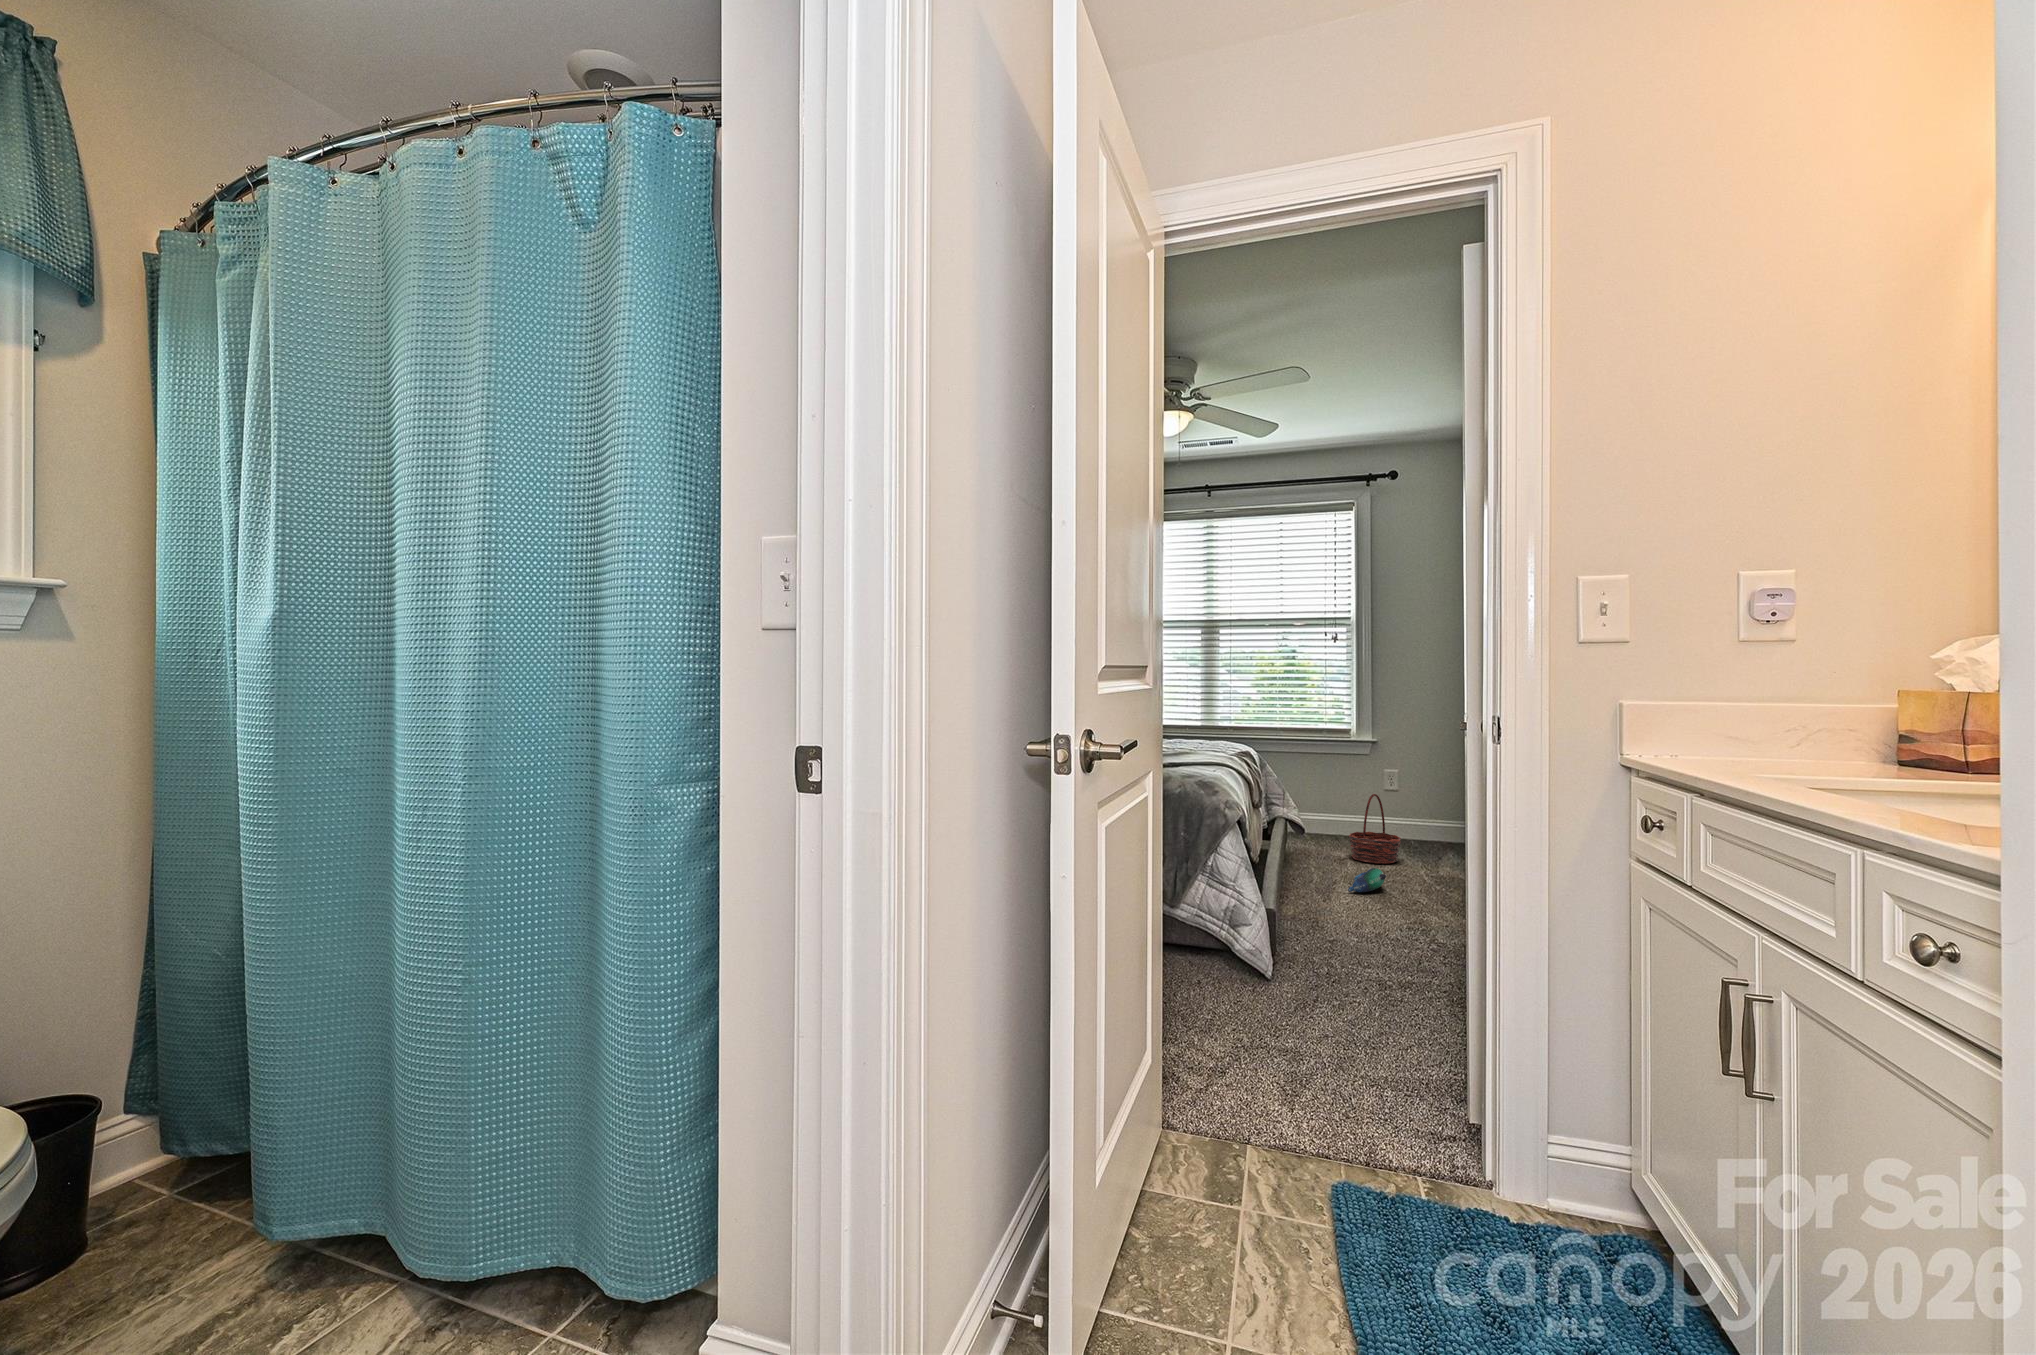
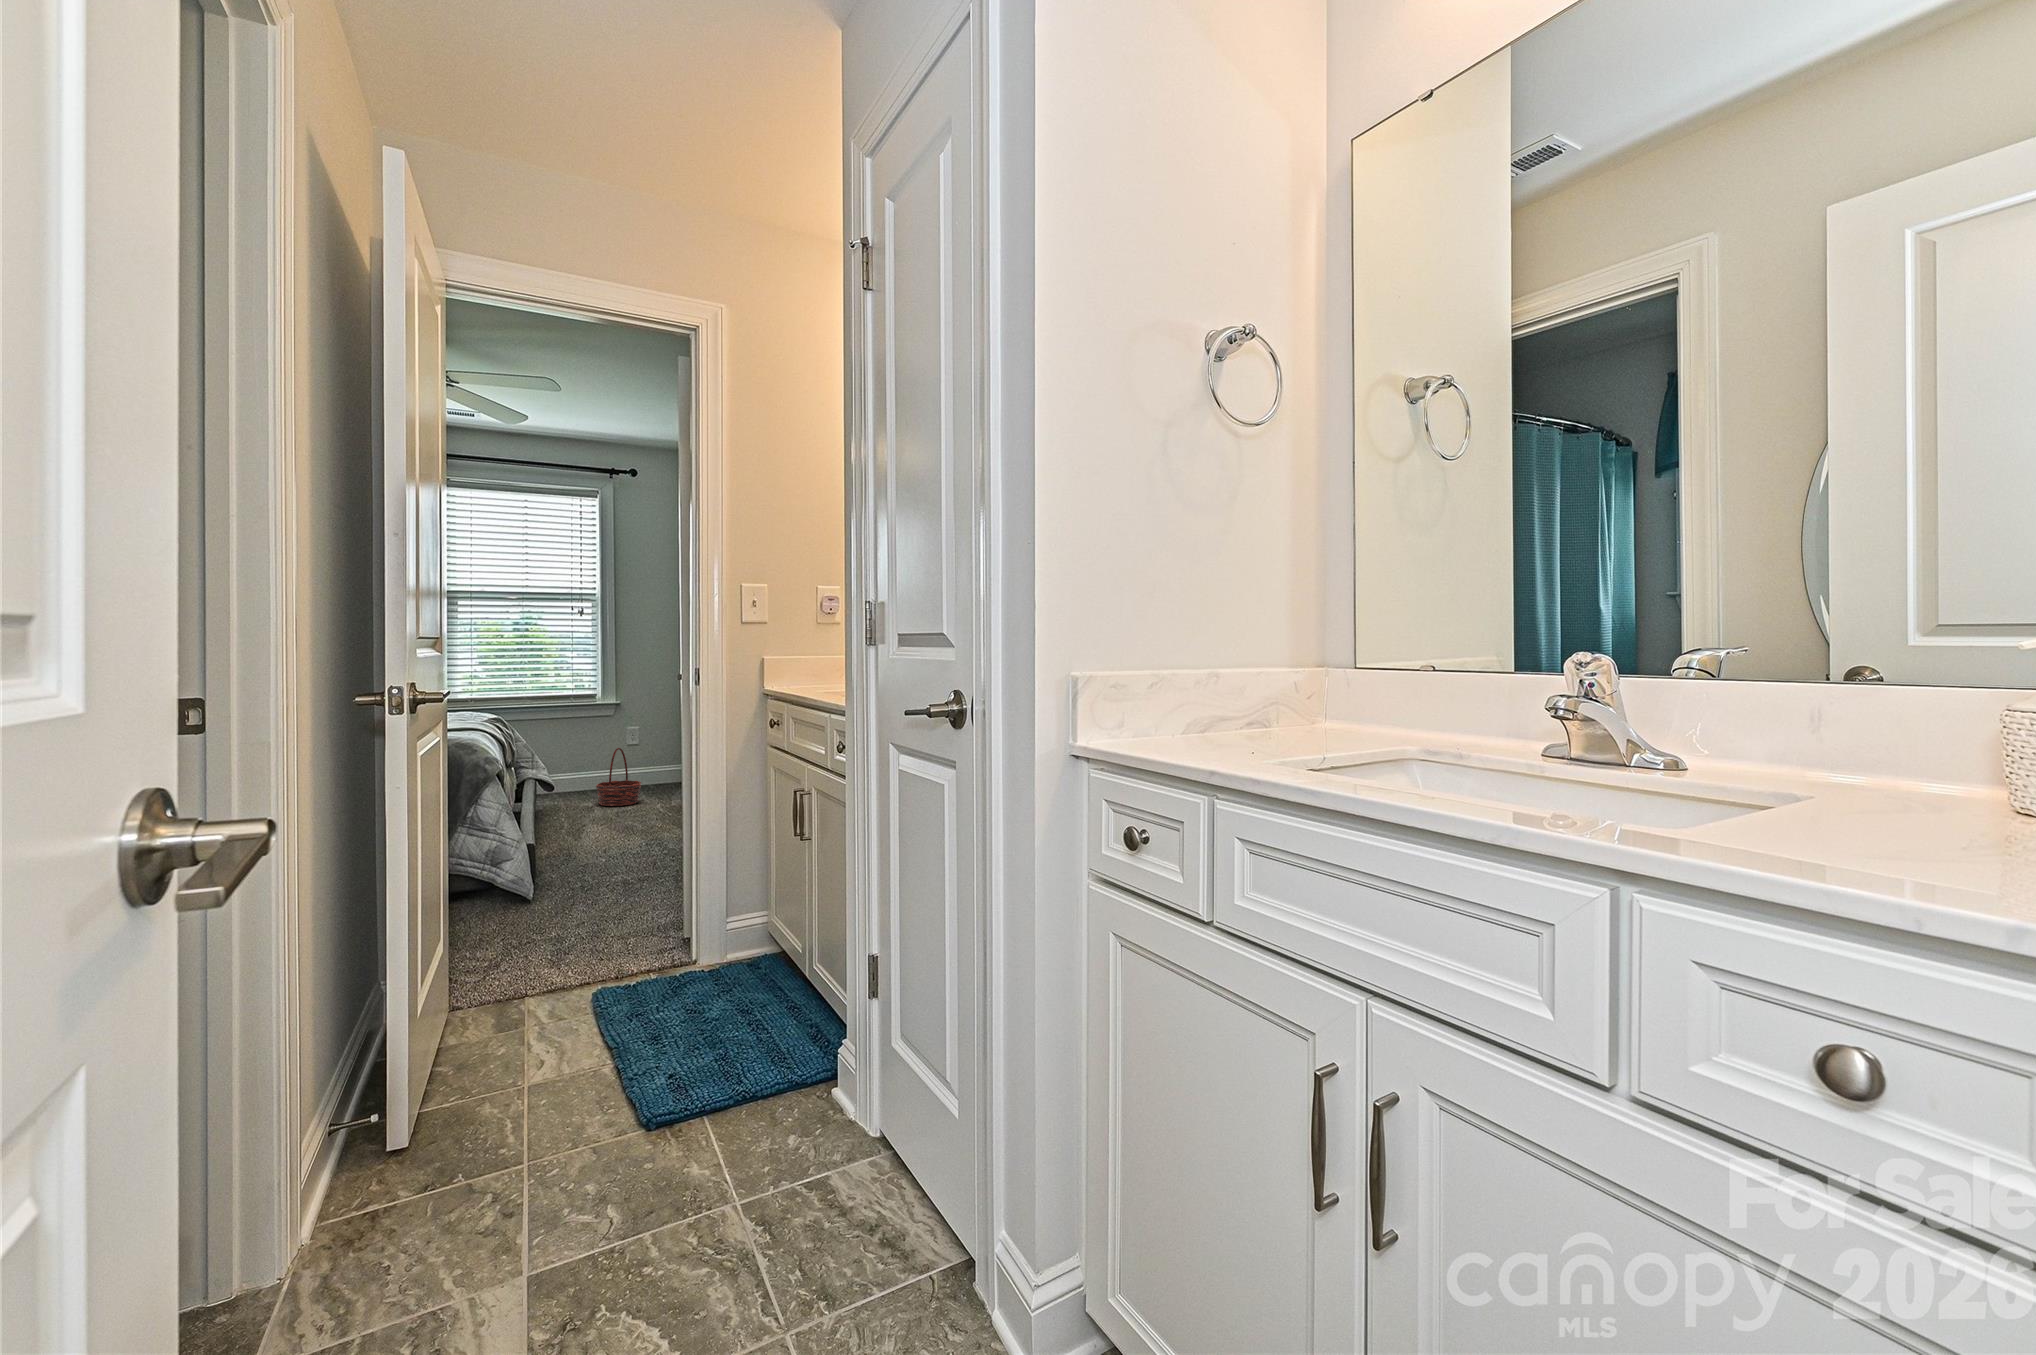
plush toy: present [1348,868,1387,893] -> none [597,807,629,829]

